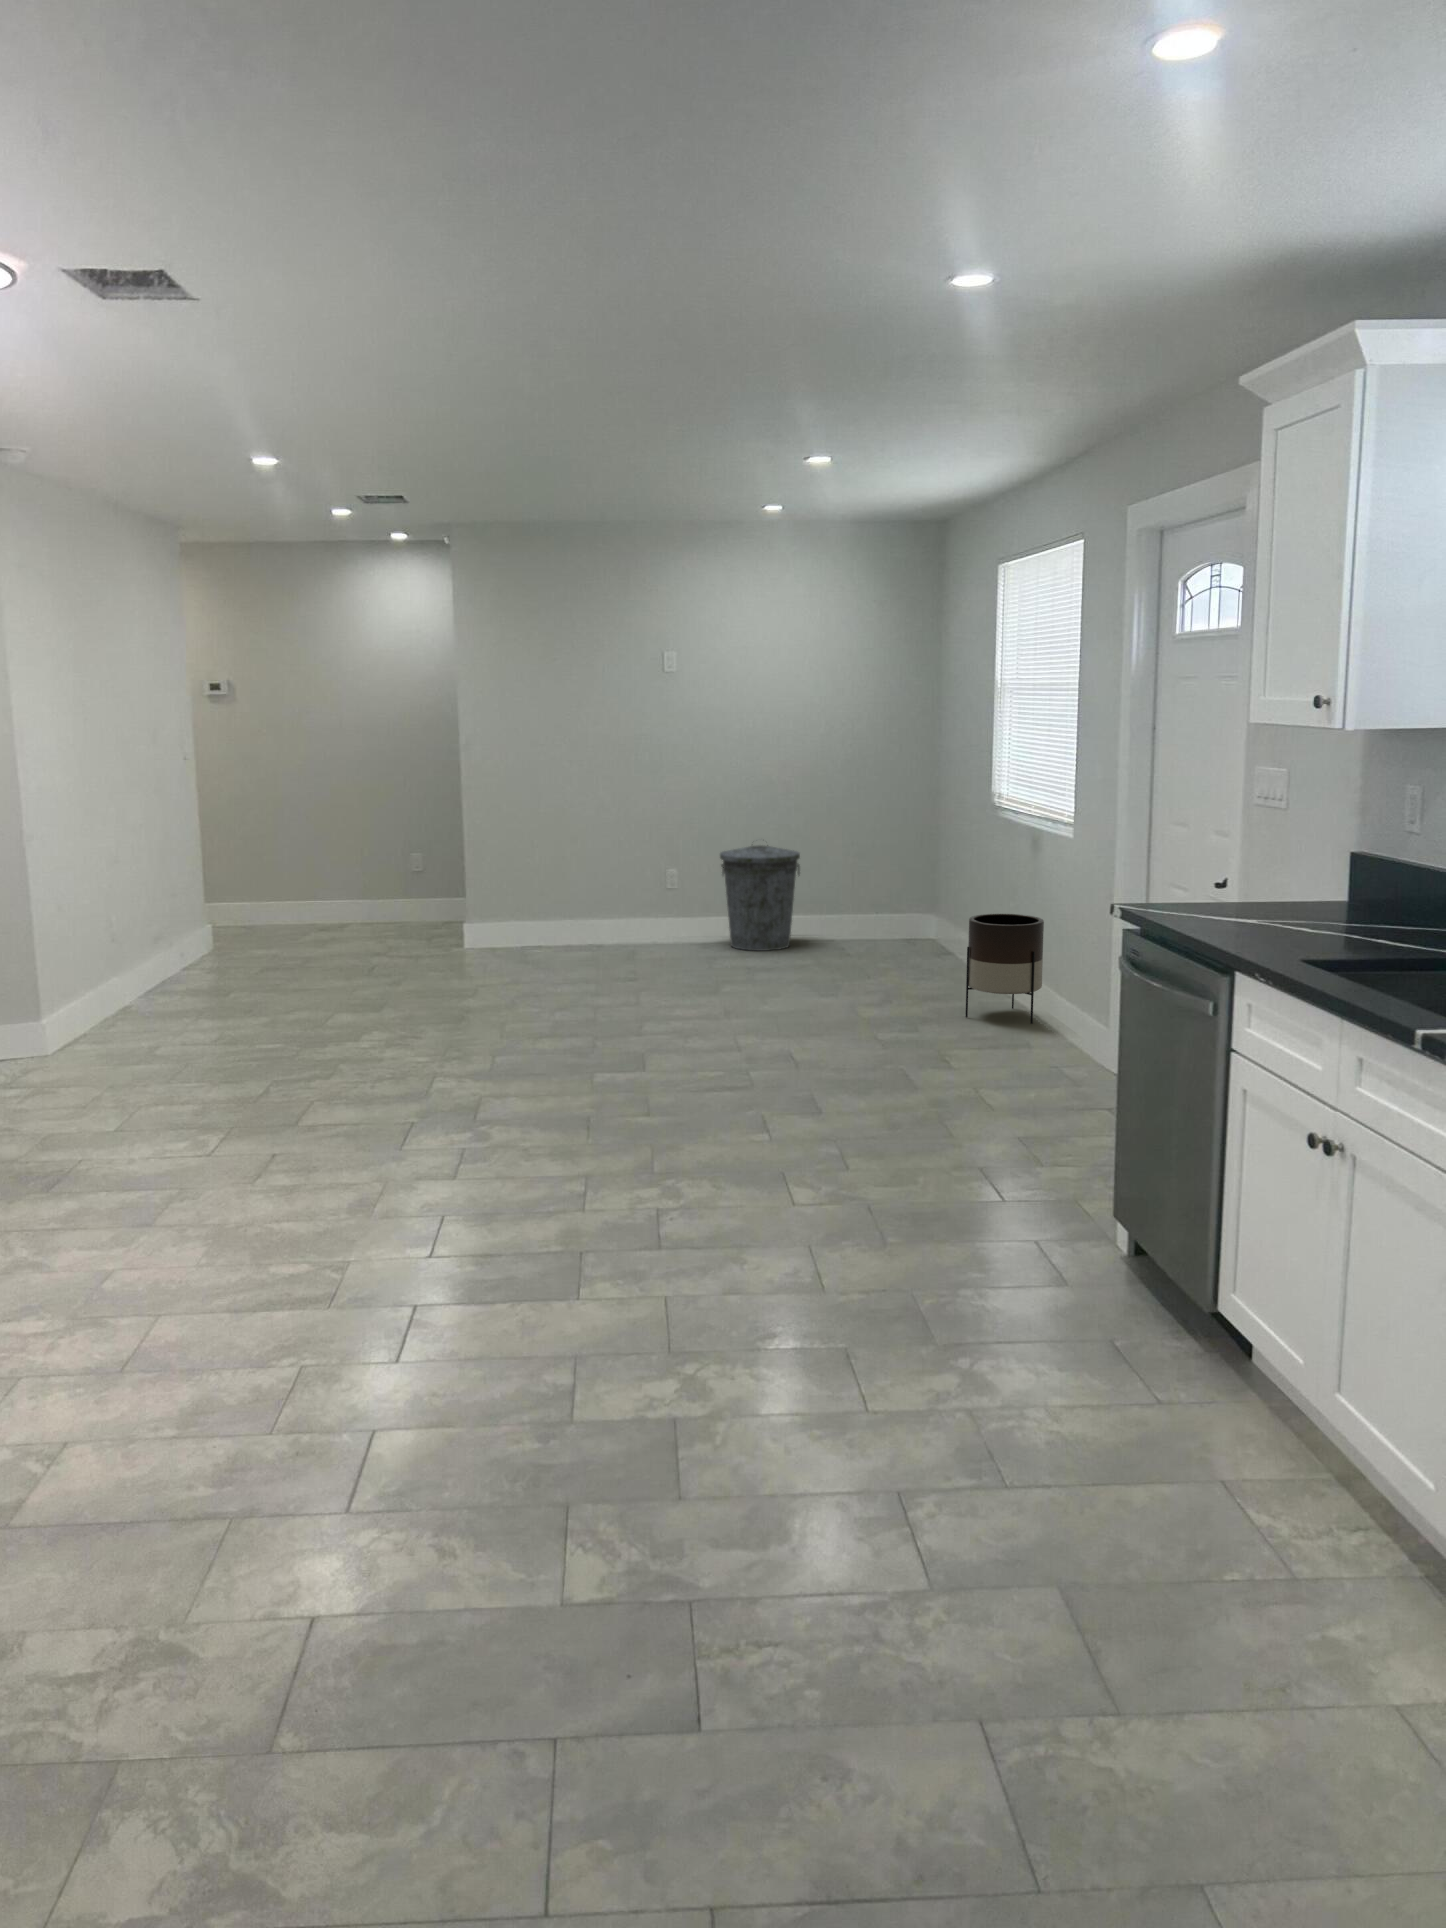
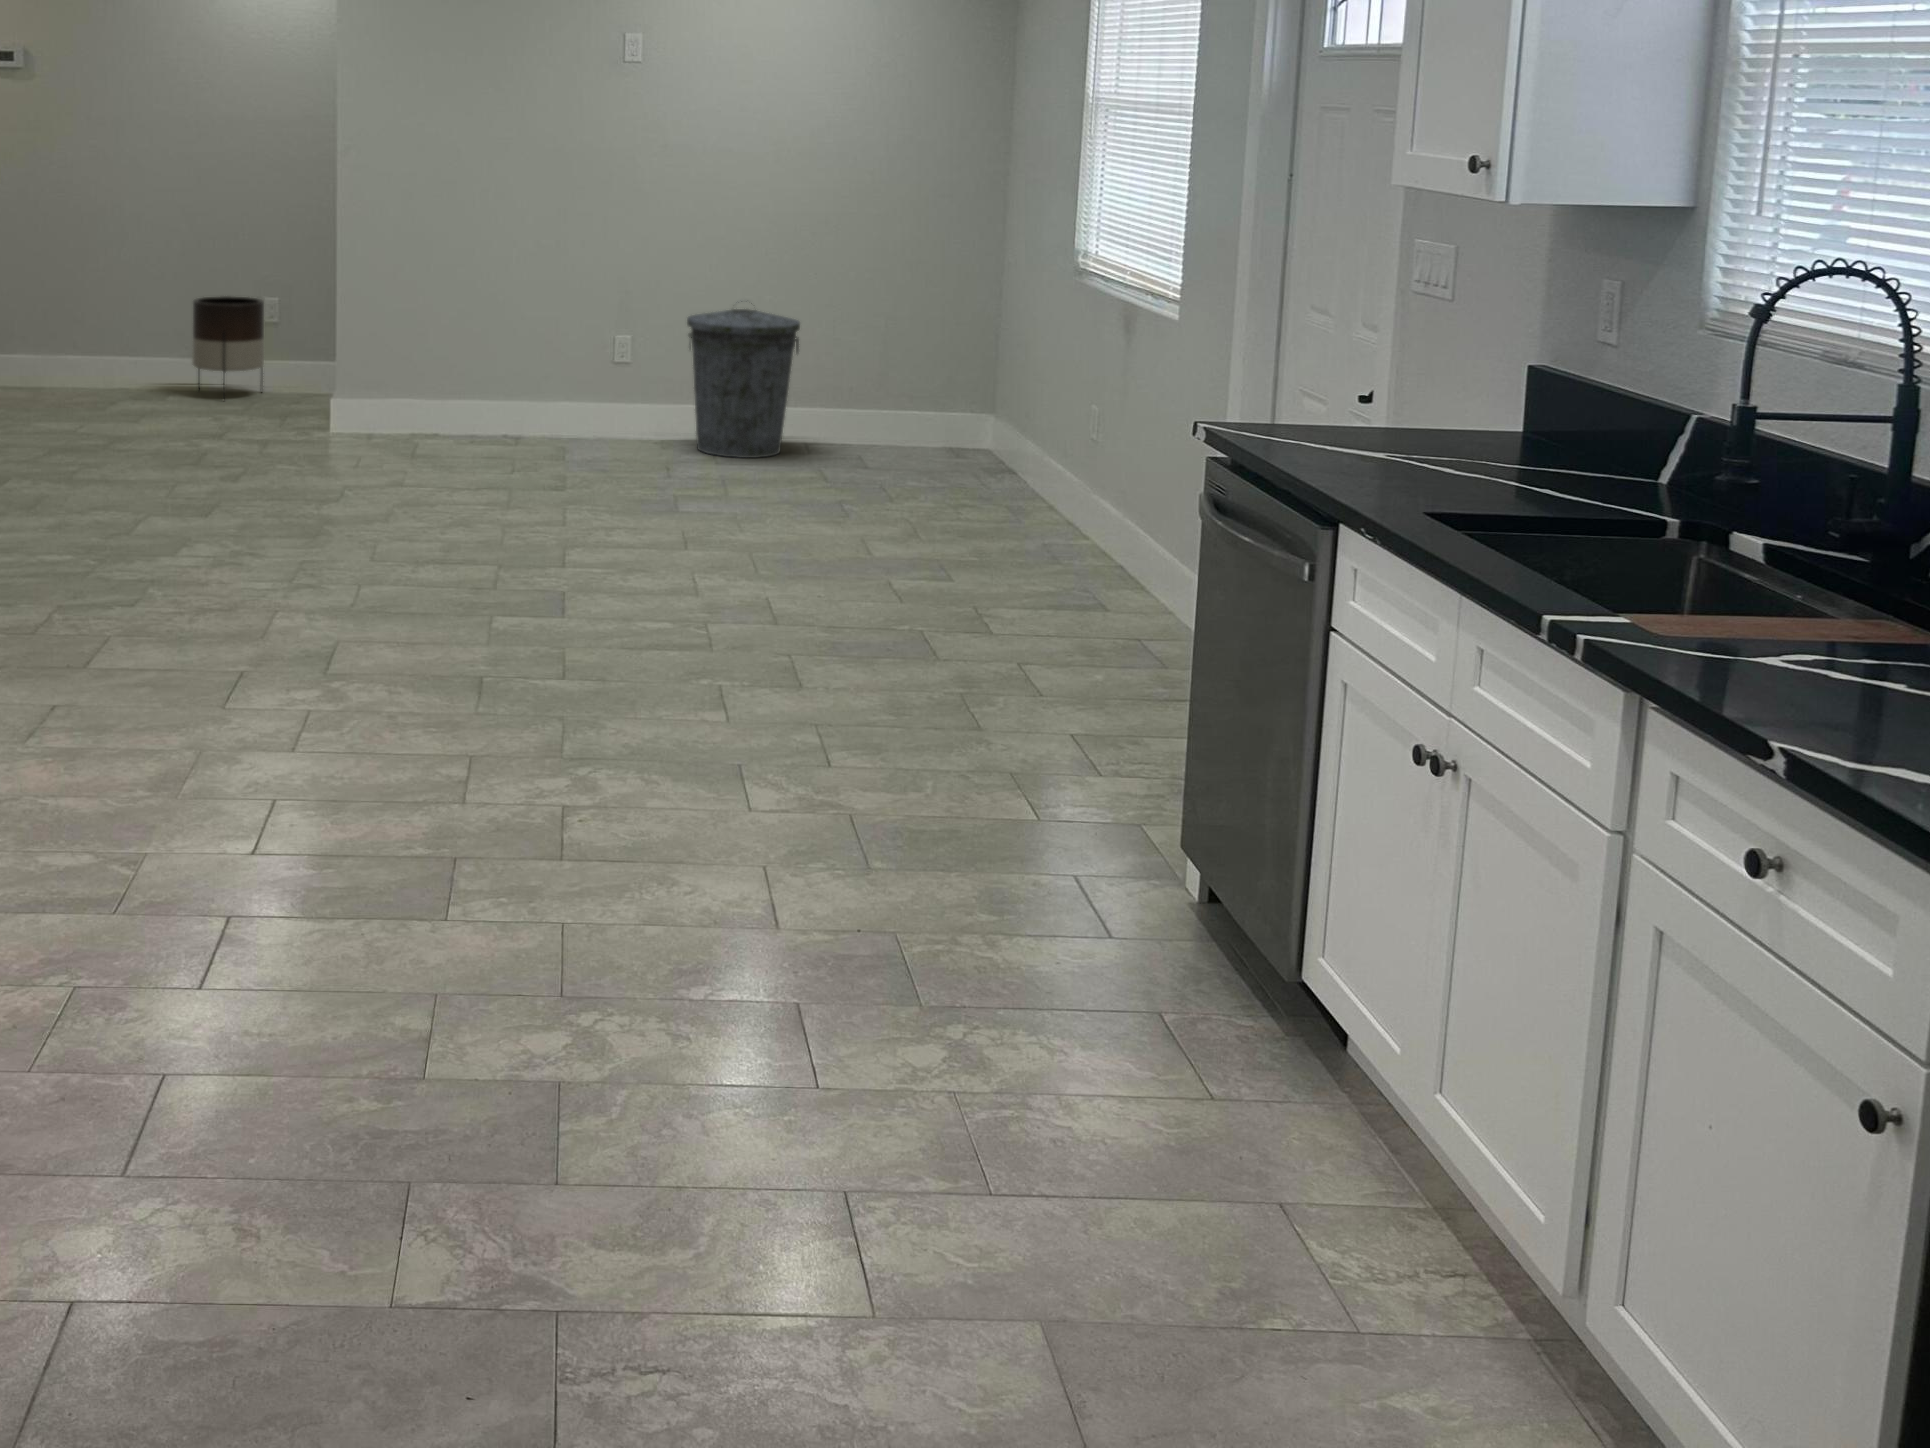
planter: present [965,914,1044,1024] -> present [192,296,264,374]

